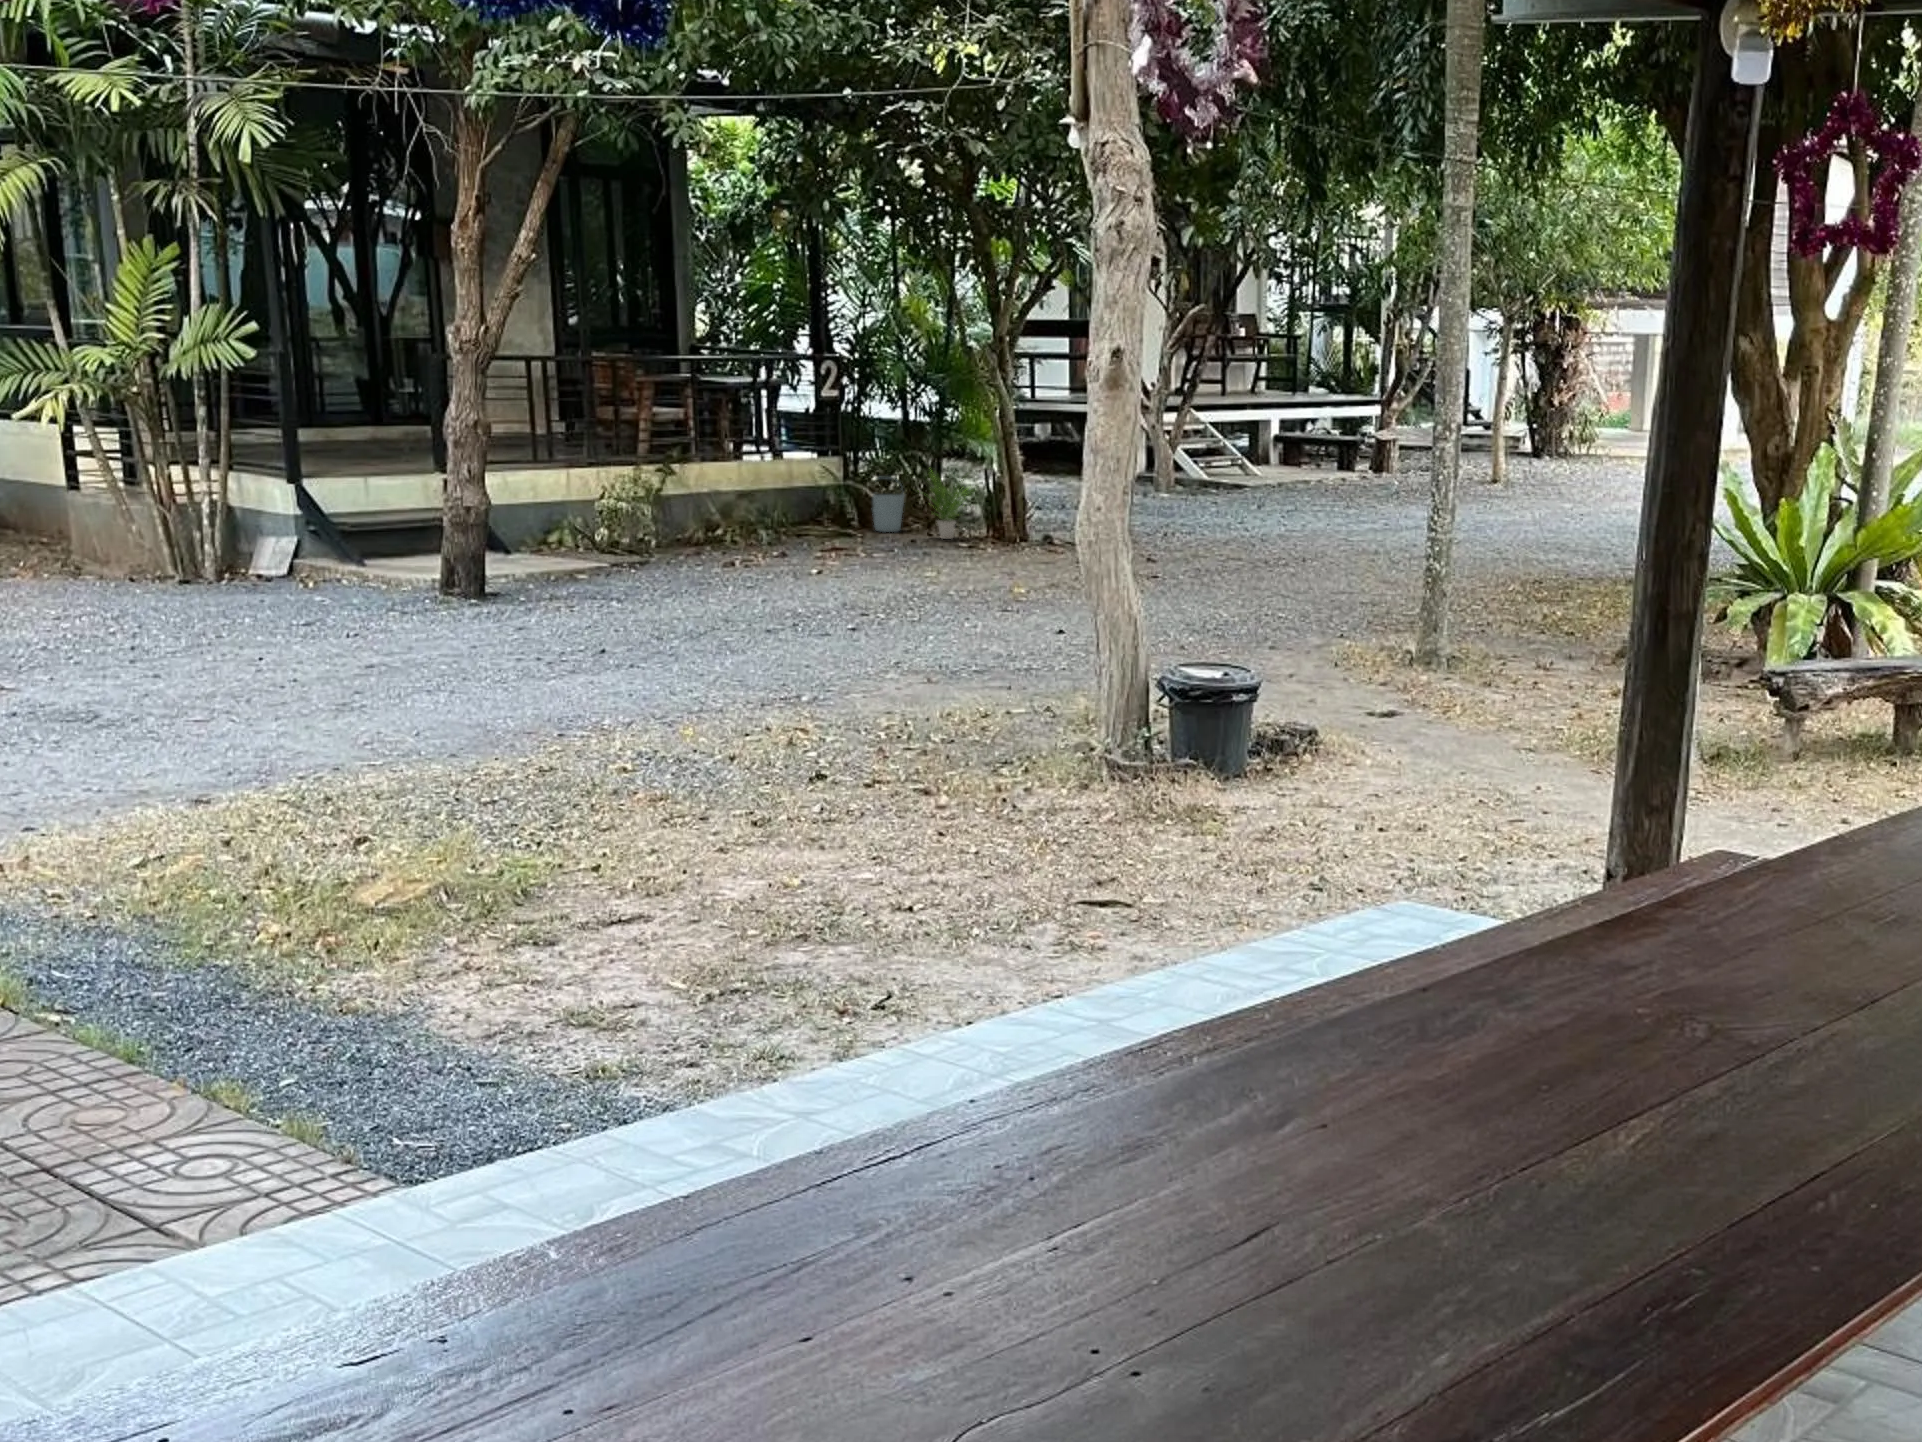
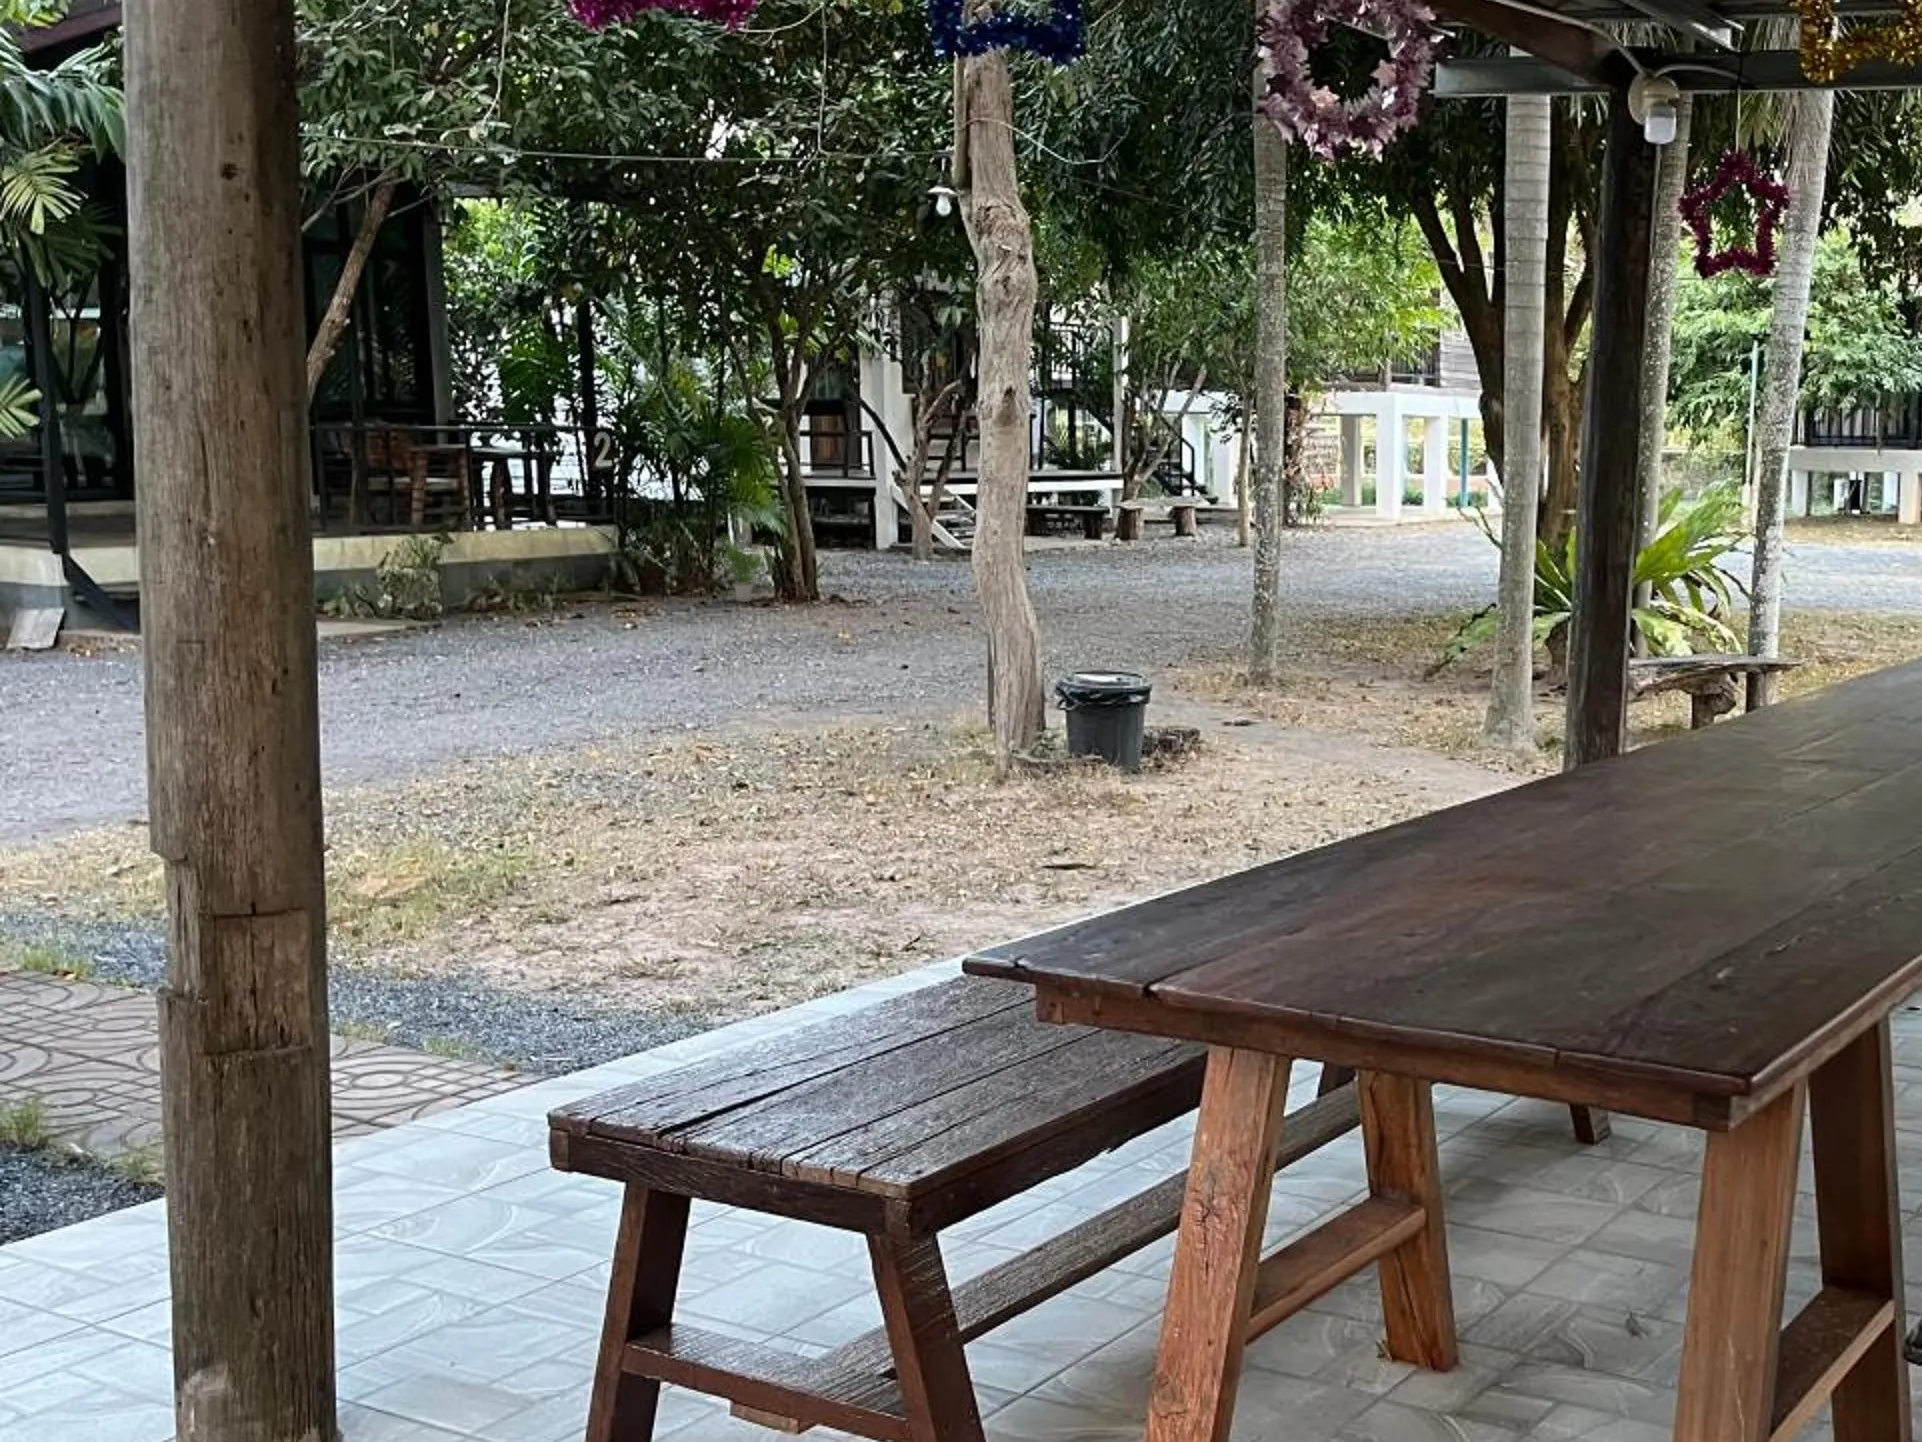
bucket: present [873,478,905,532] -> none [659,544,696,597]

